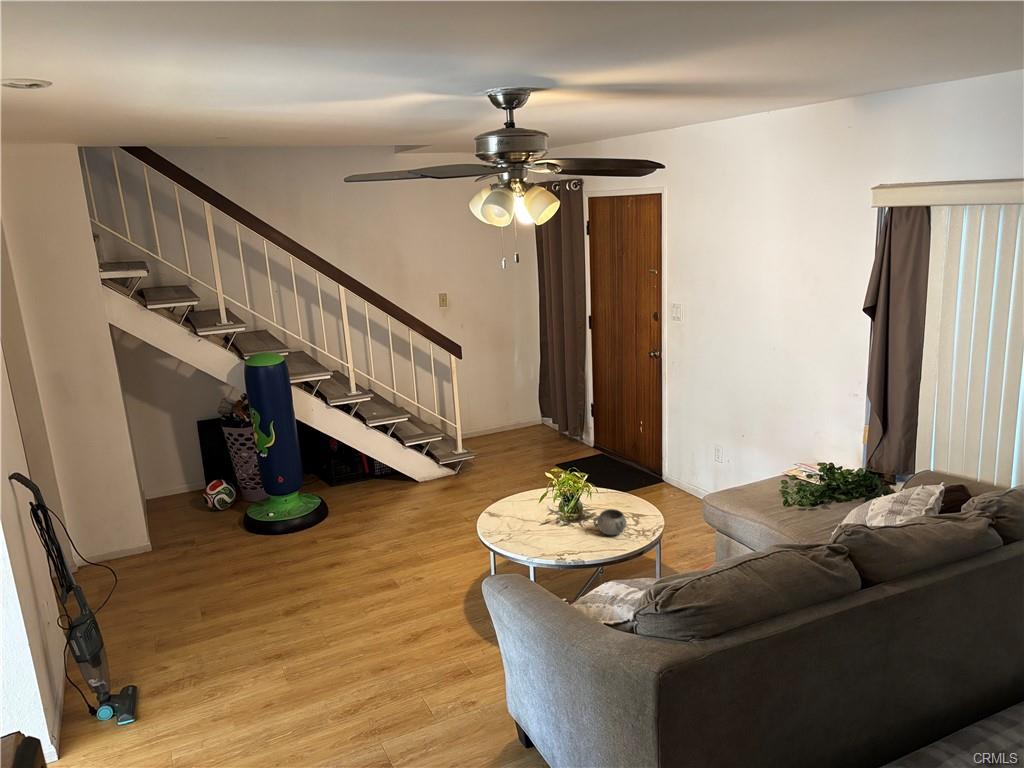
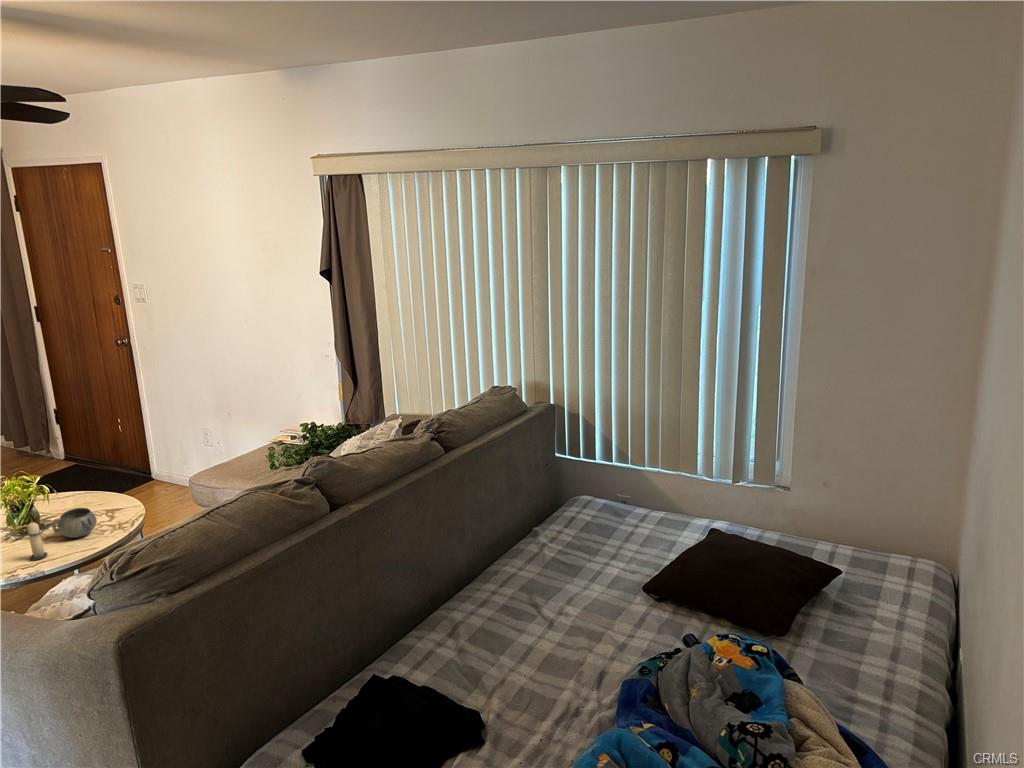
candle: none [574,514,591,549] -> present [24,520,48,560]

